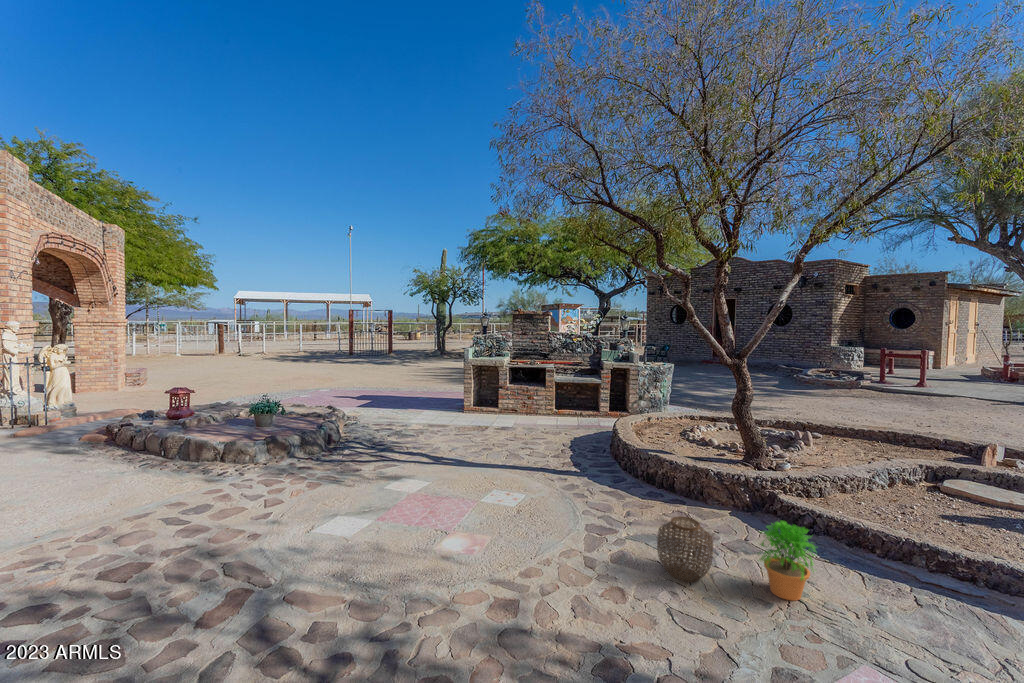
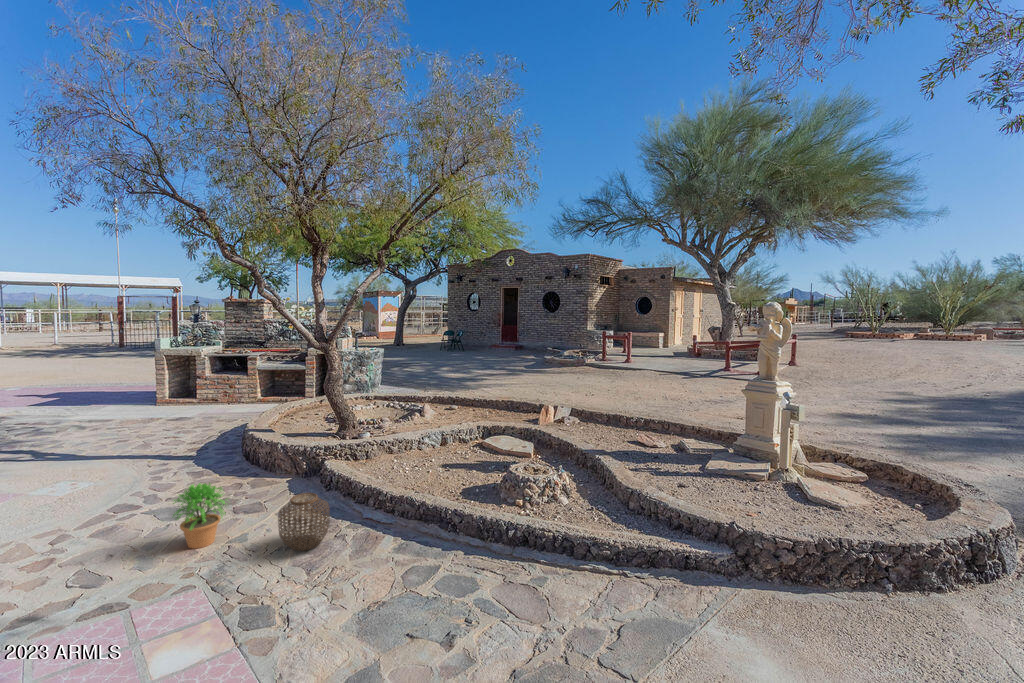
woven basket: present [657,516,713,582] -> present [278,493,330,551]

